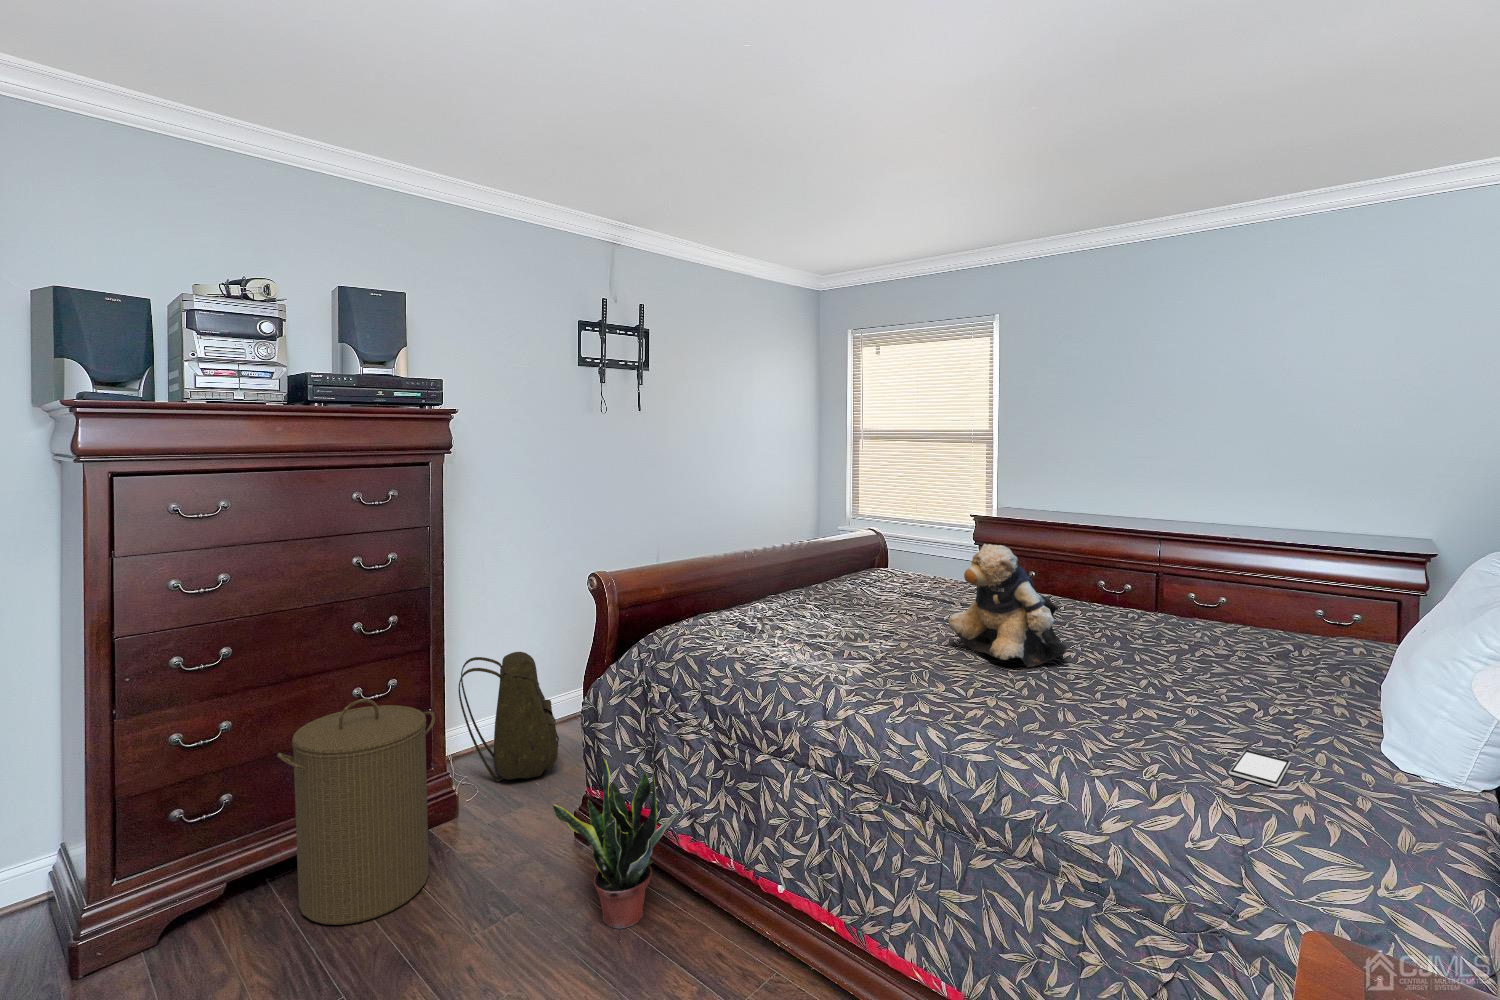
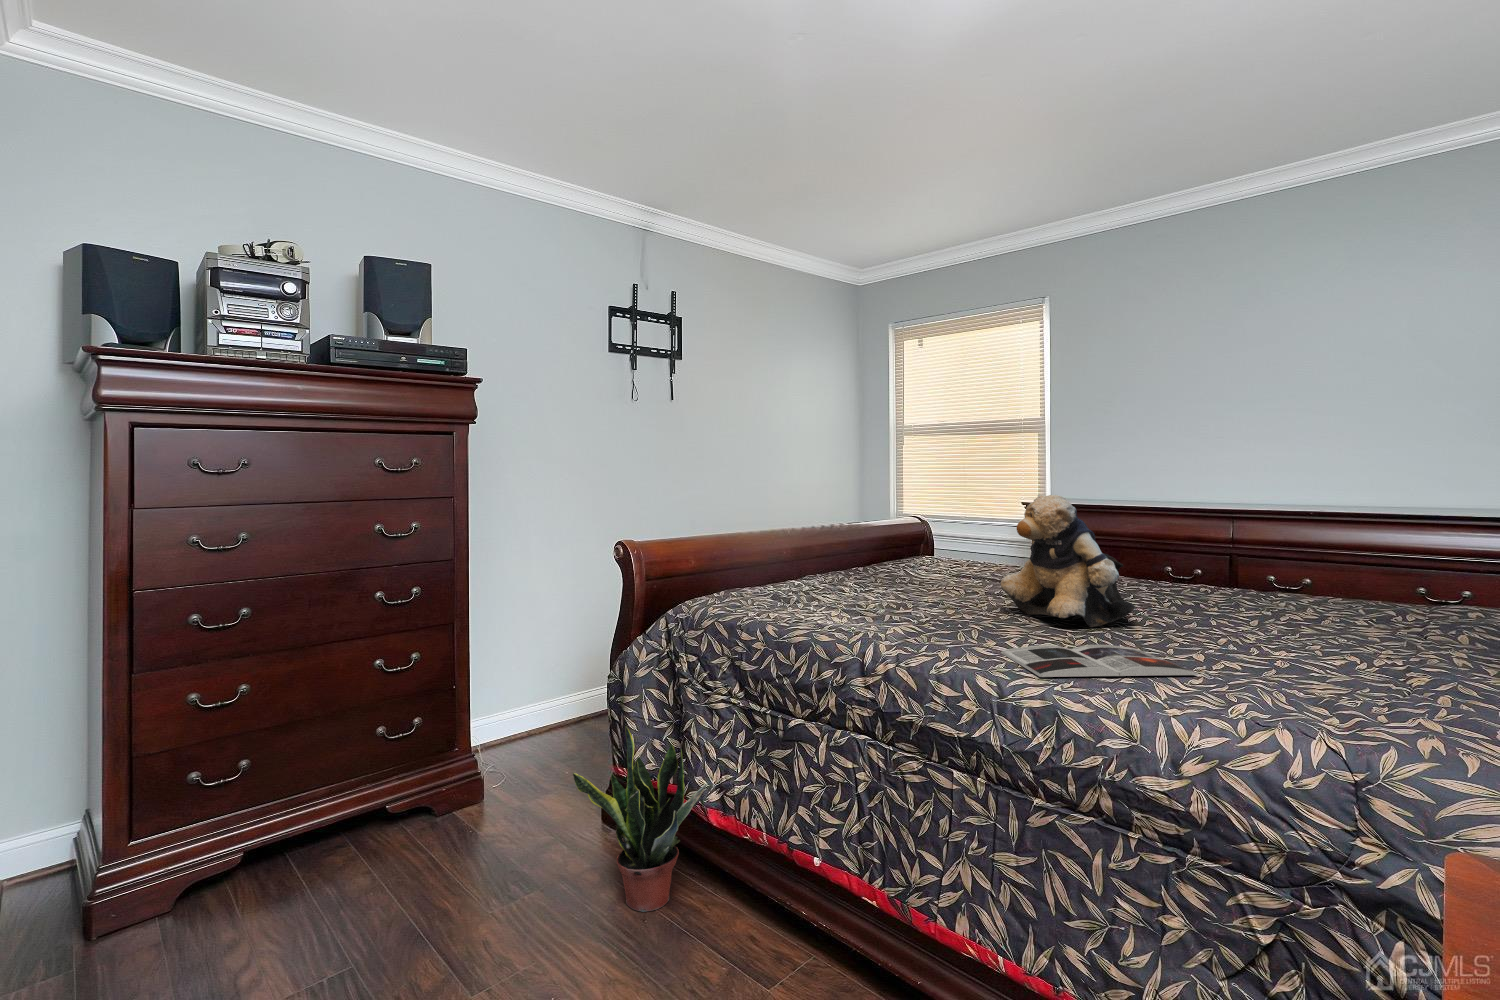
backpack: present [458,652,559,782] -> none [482,636,586,771]
magazine: none [948,693,1120,733] -> present [1001,645,1198,677]
laundry hamper: present [277,699,435,925] -> none [291,664,454,900]
smartphone: present [1229,750,1291,787] -> none [1330,692,1404,723]

